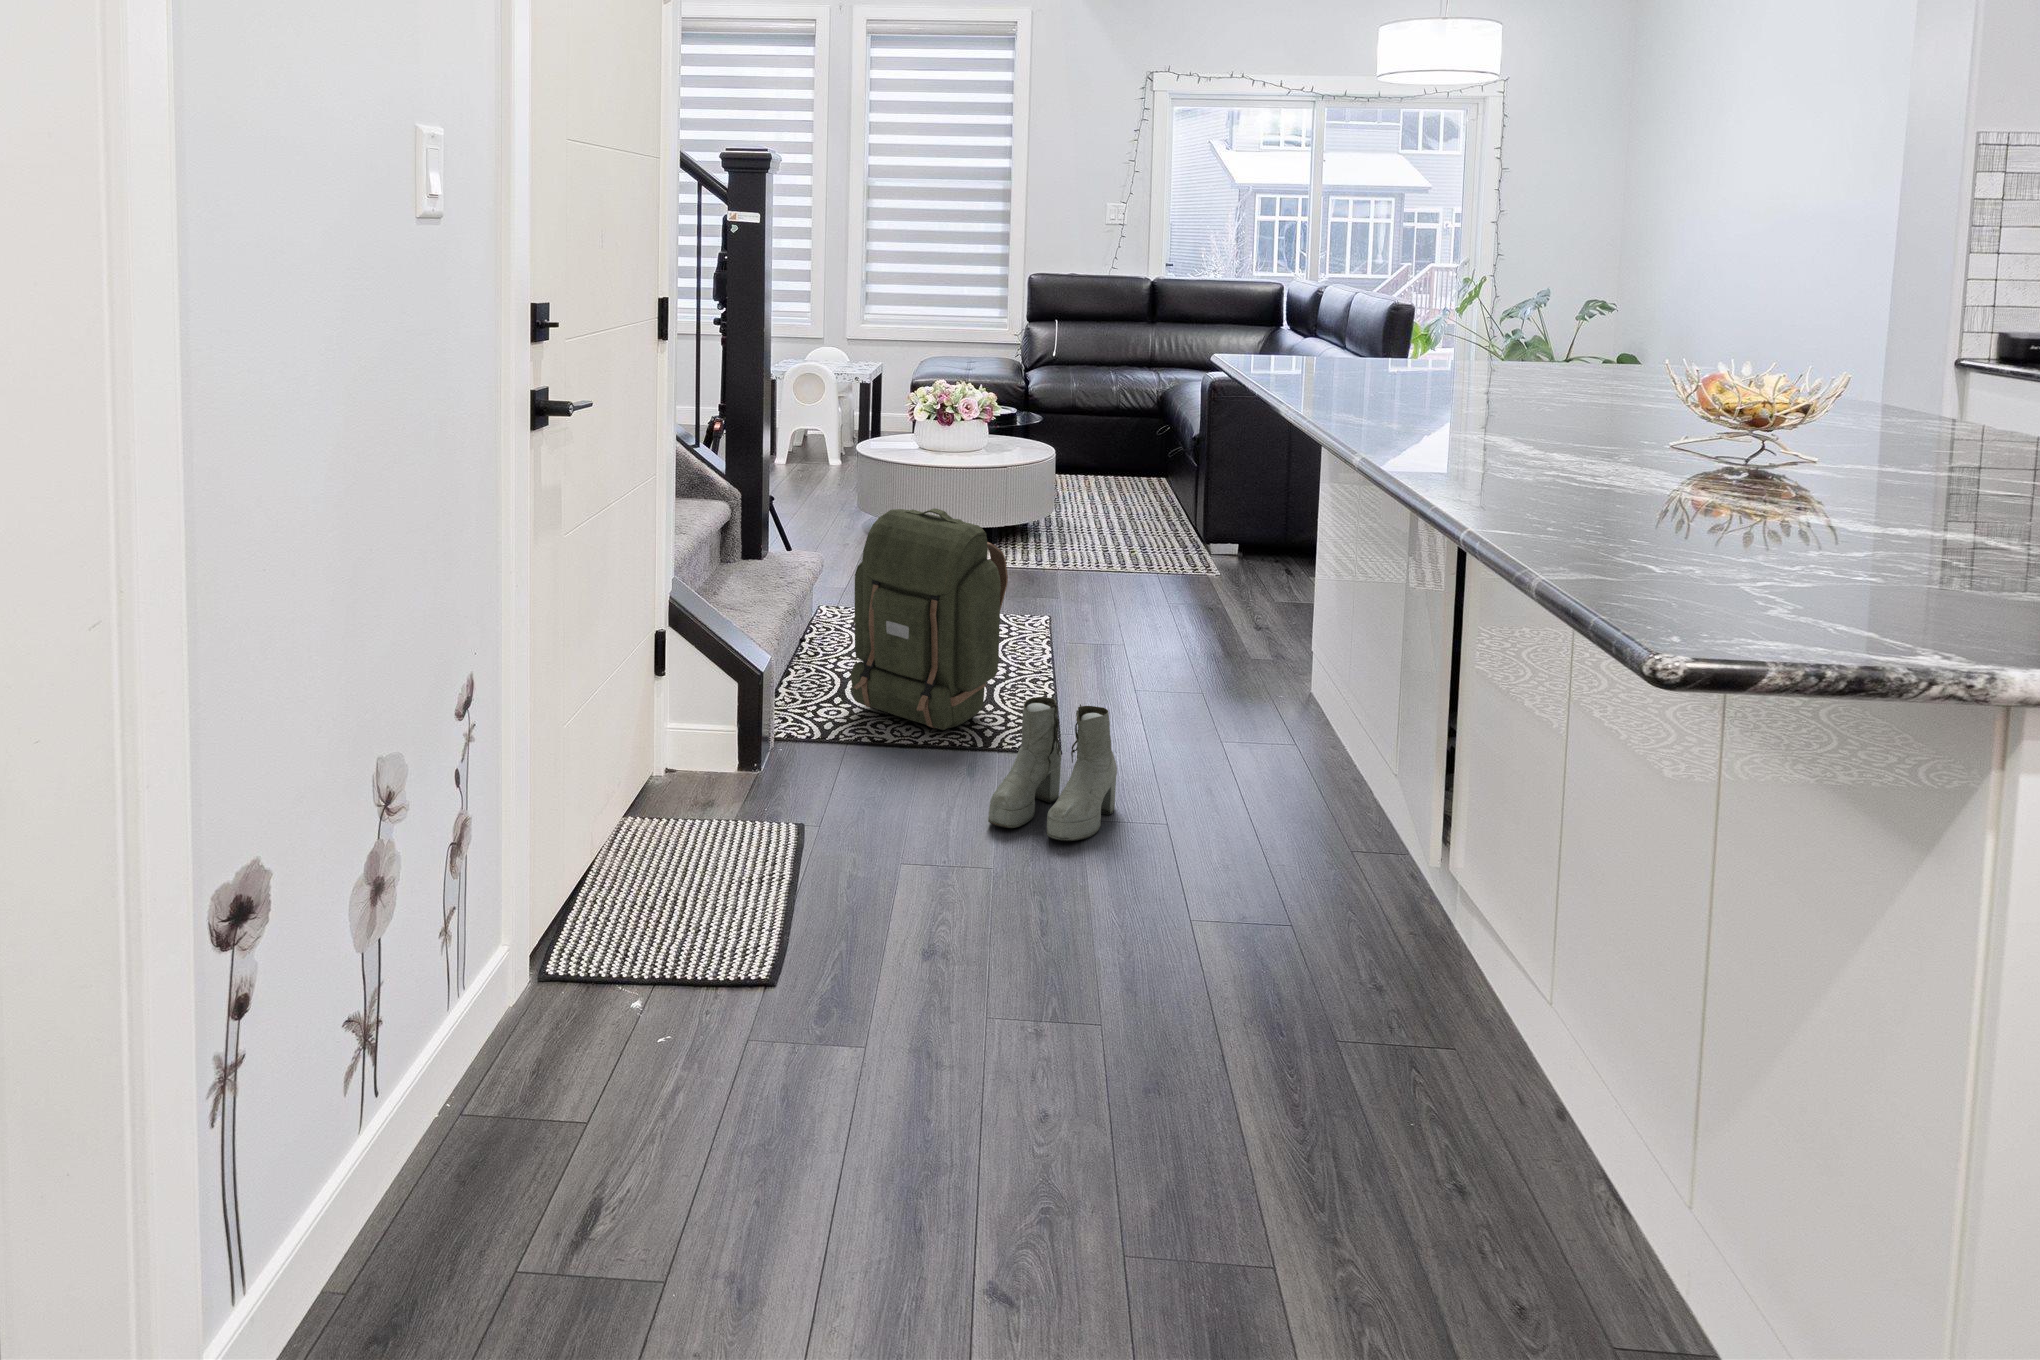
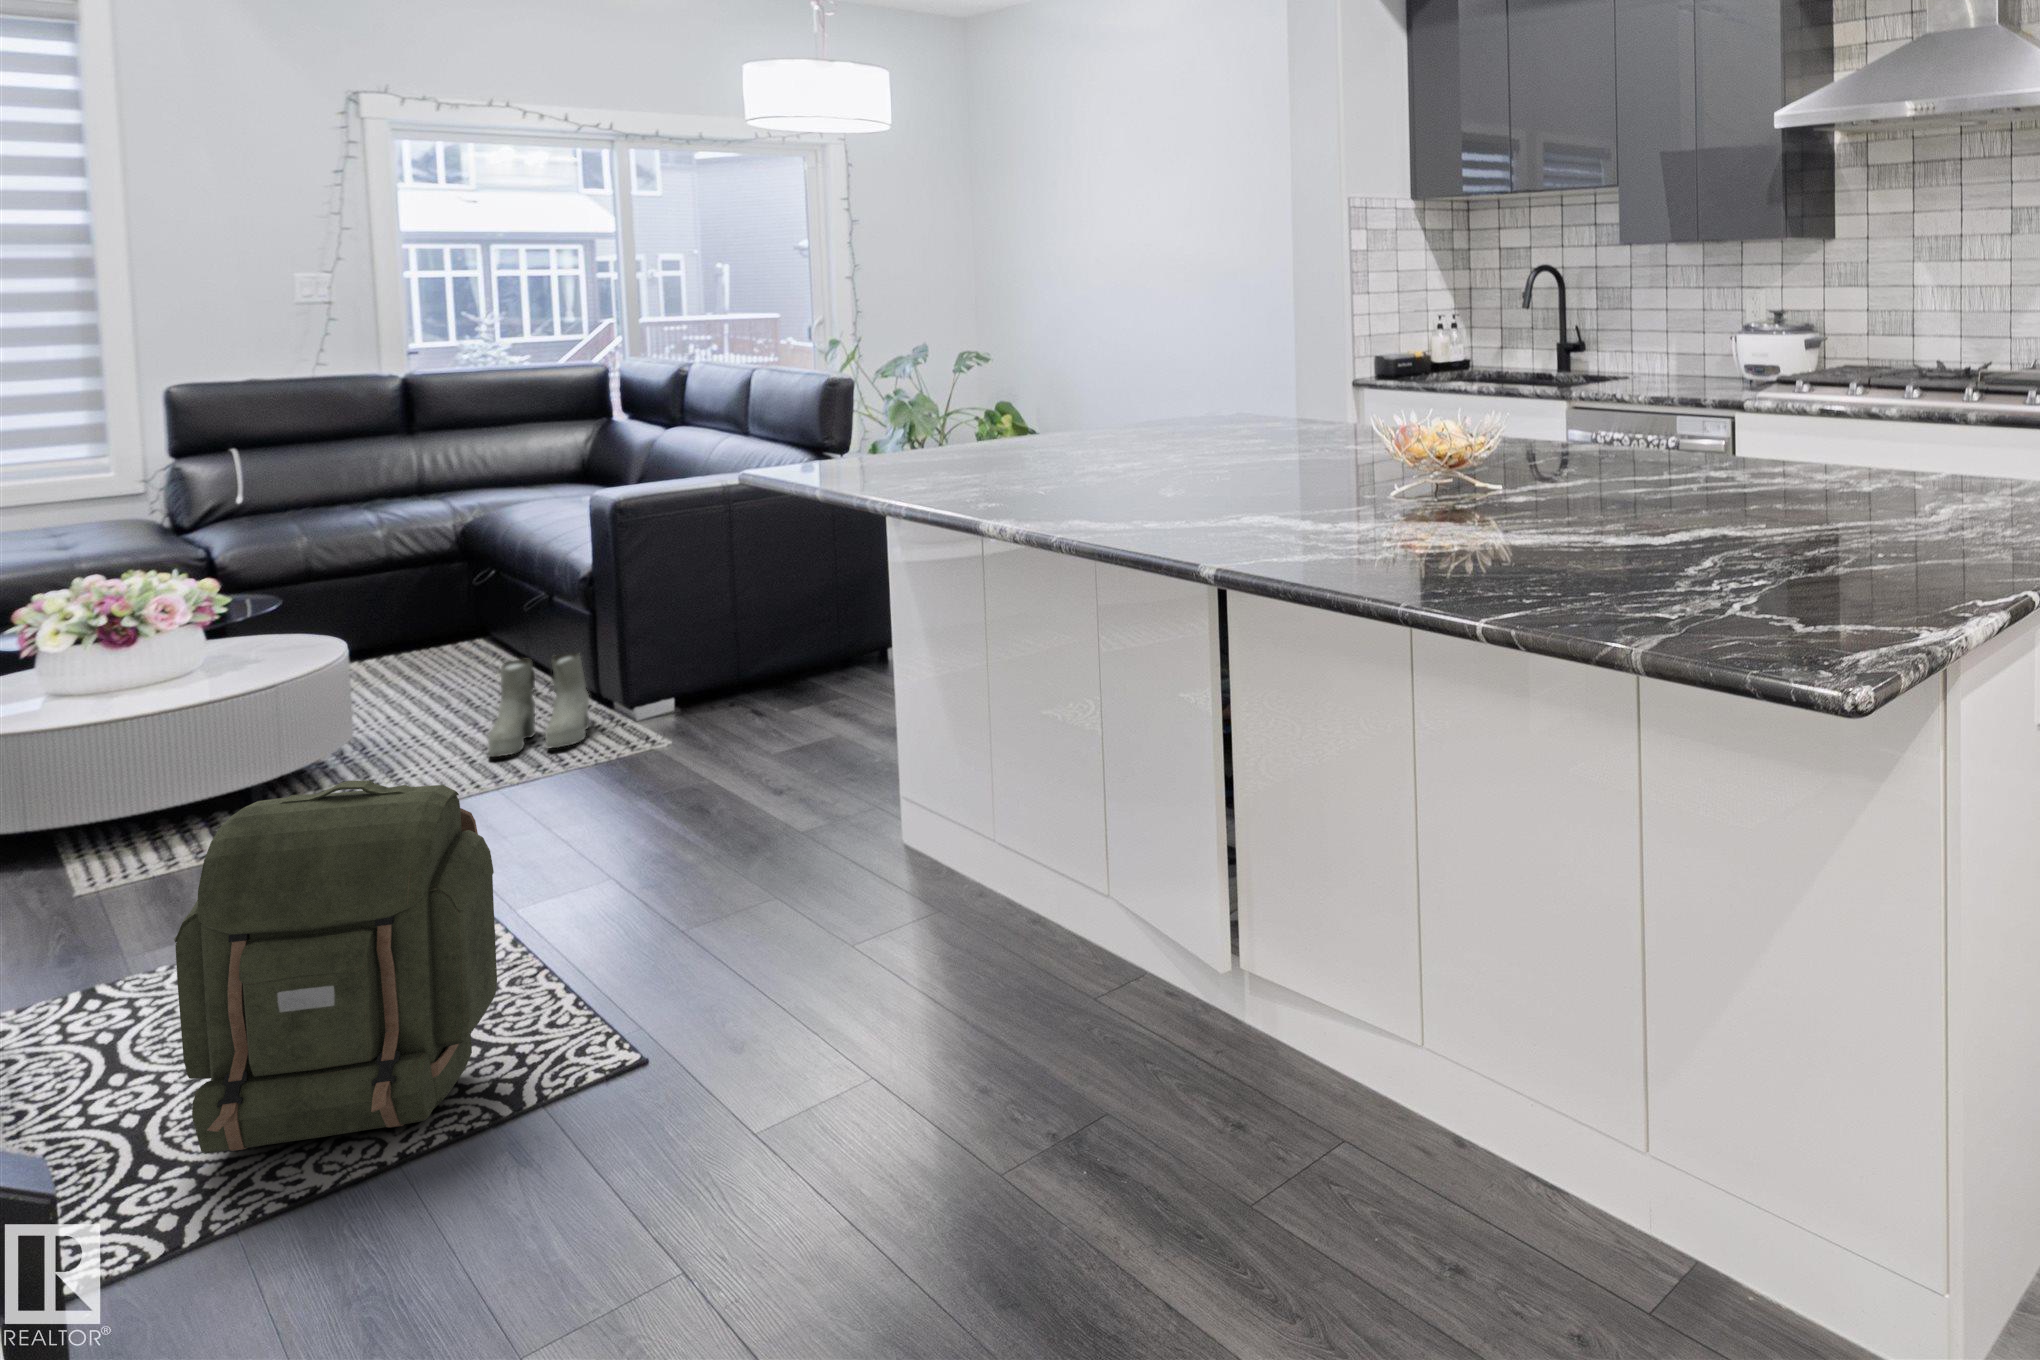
boots: present [988,697,1117,841] -> present [487,653,589,757]

